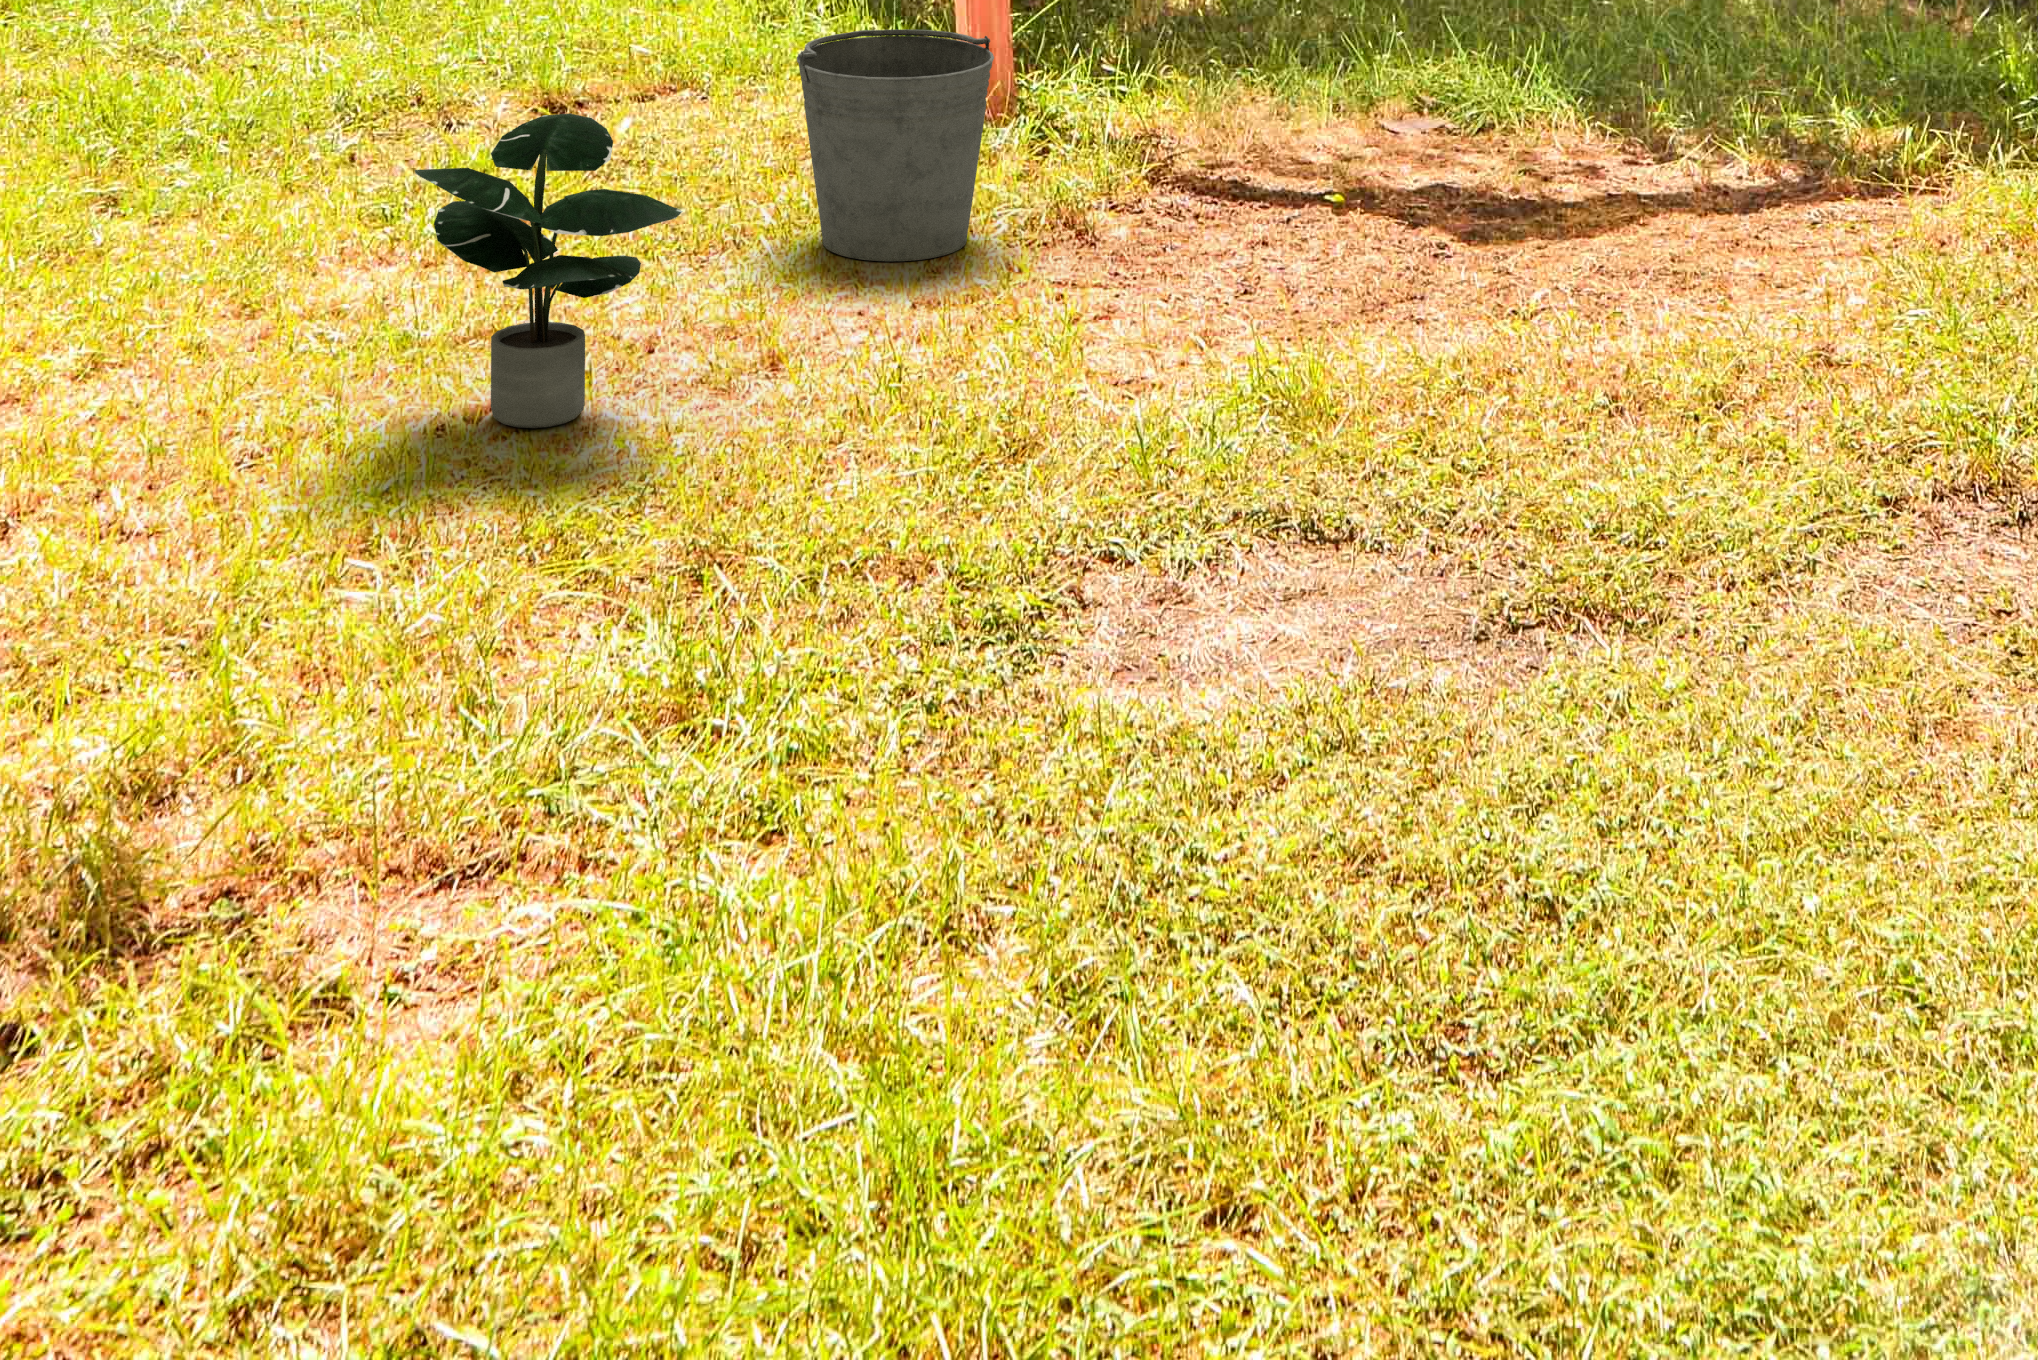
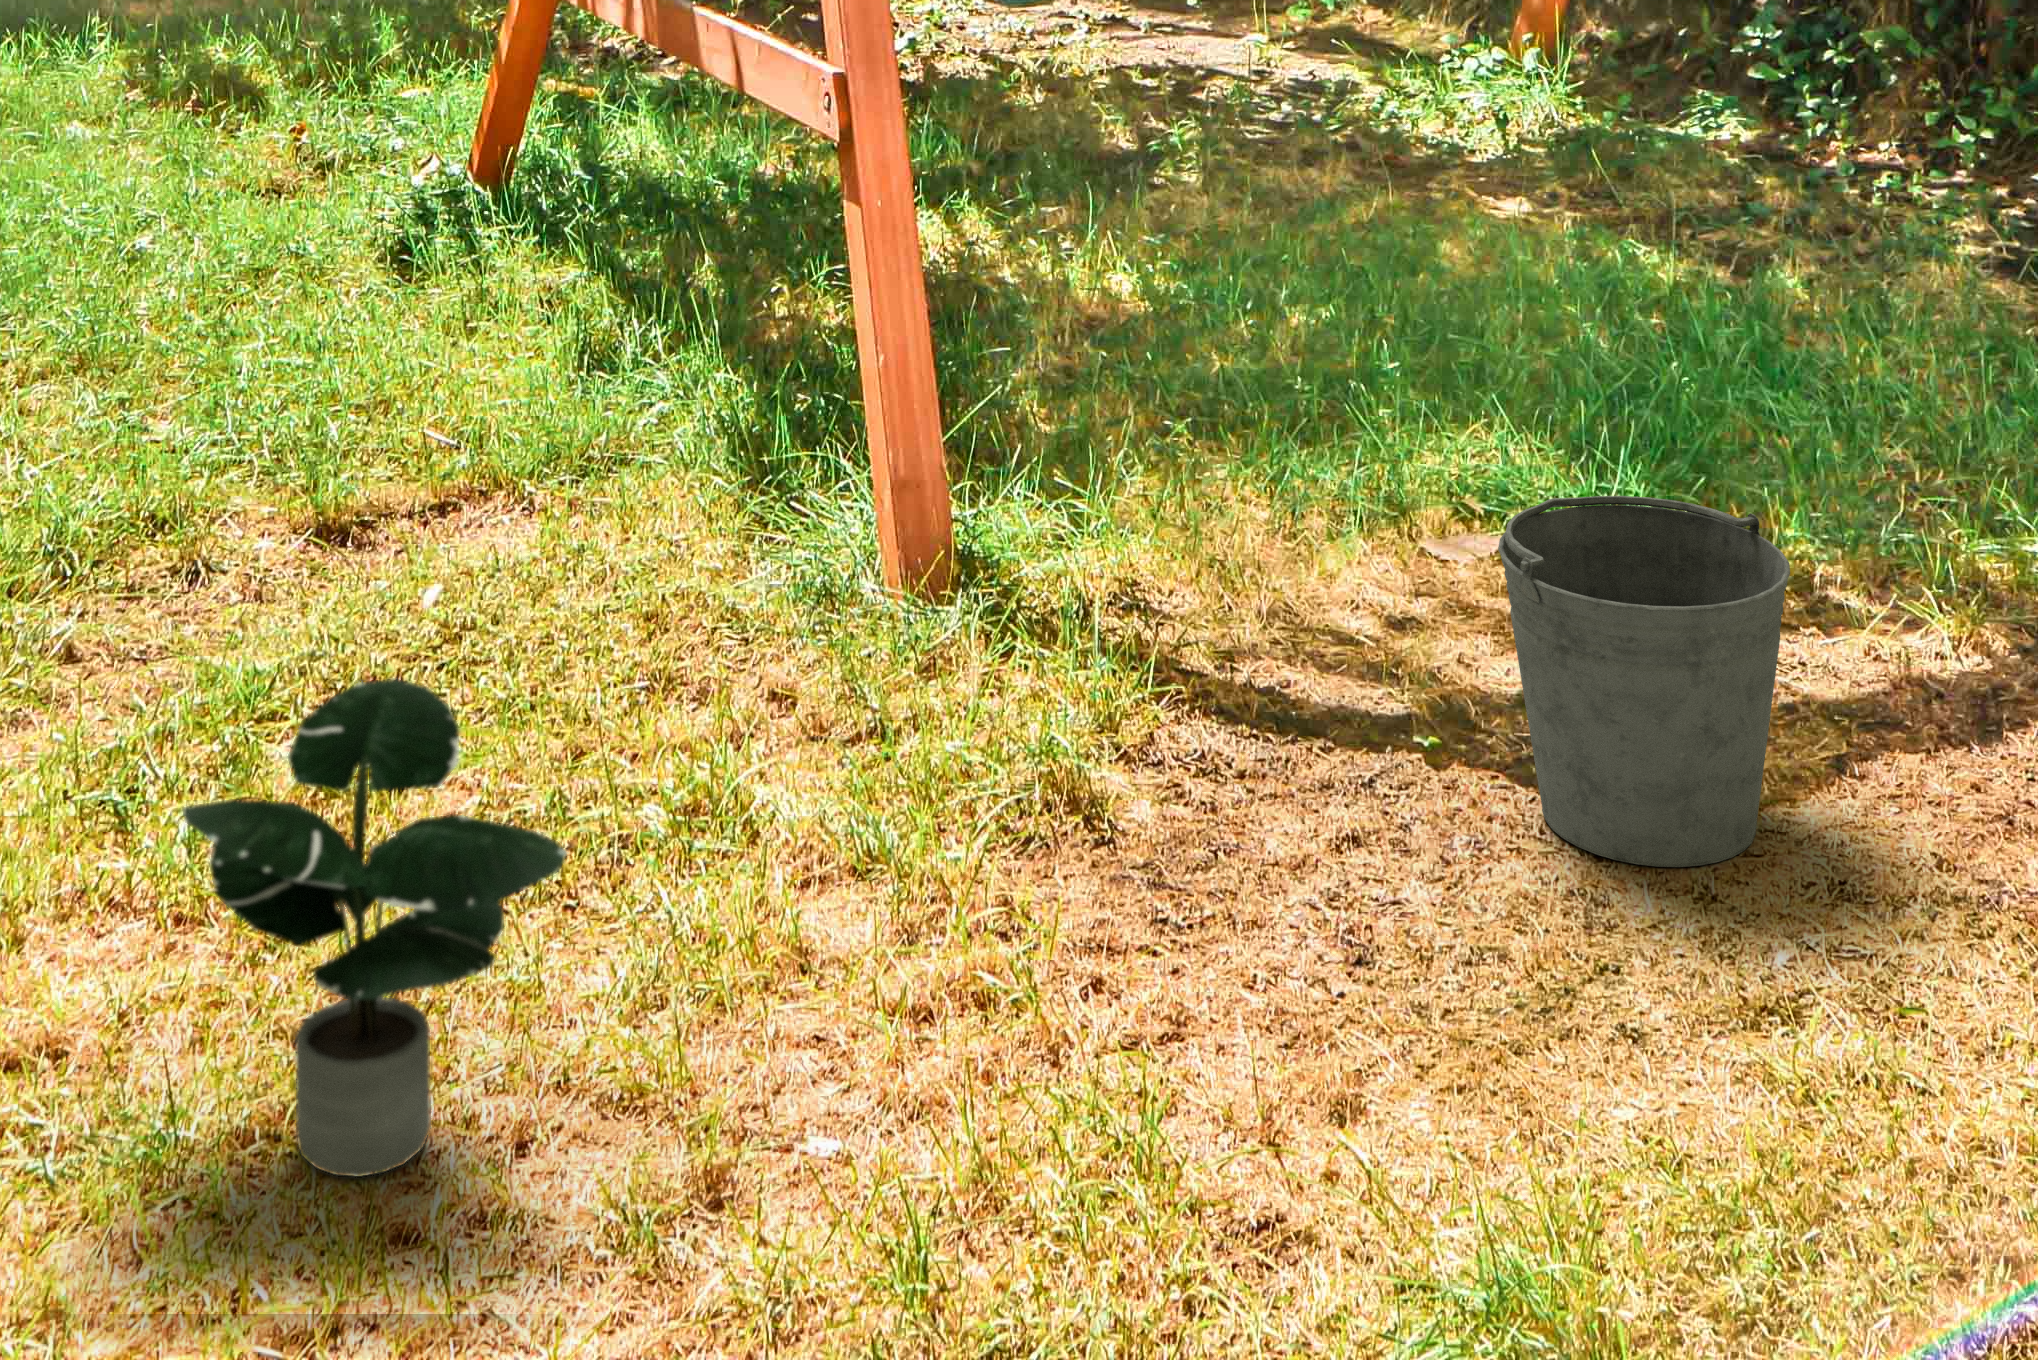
bucket: present [797,29,994,261] -> present [1498,496,1790,867]

